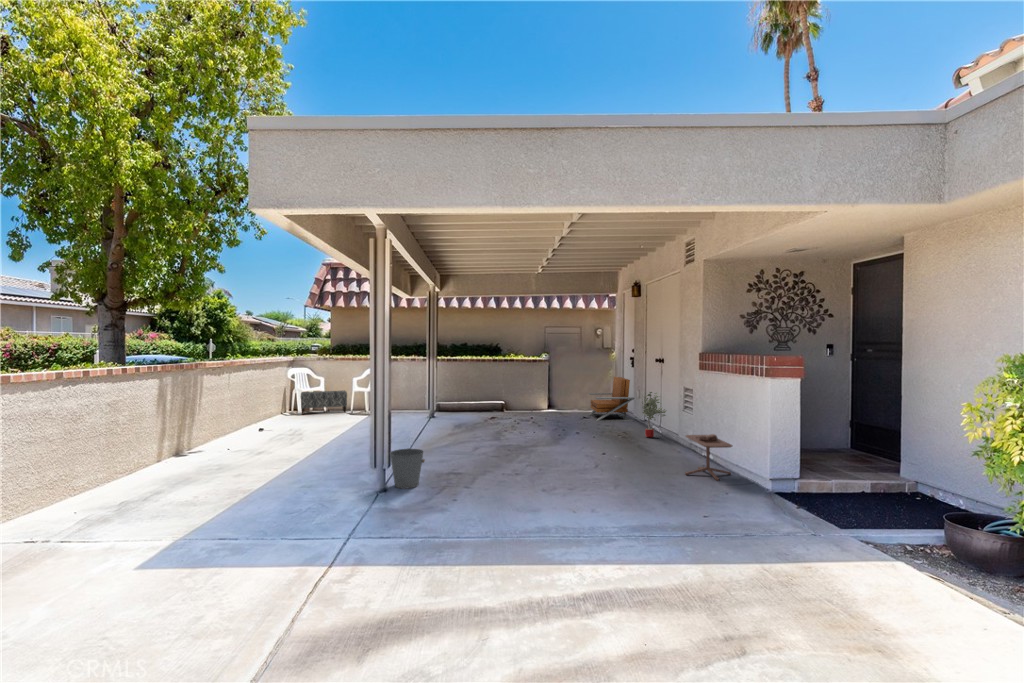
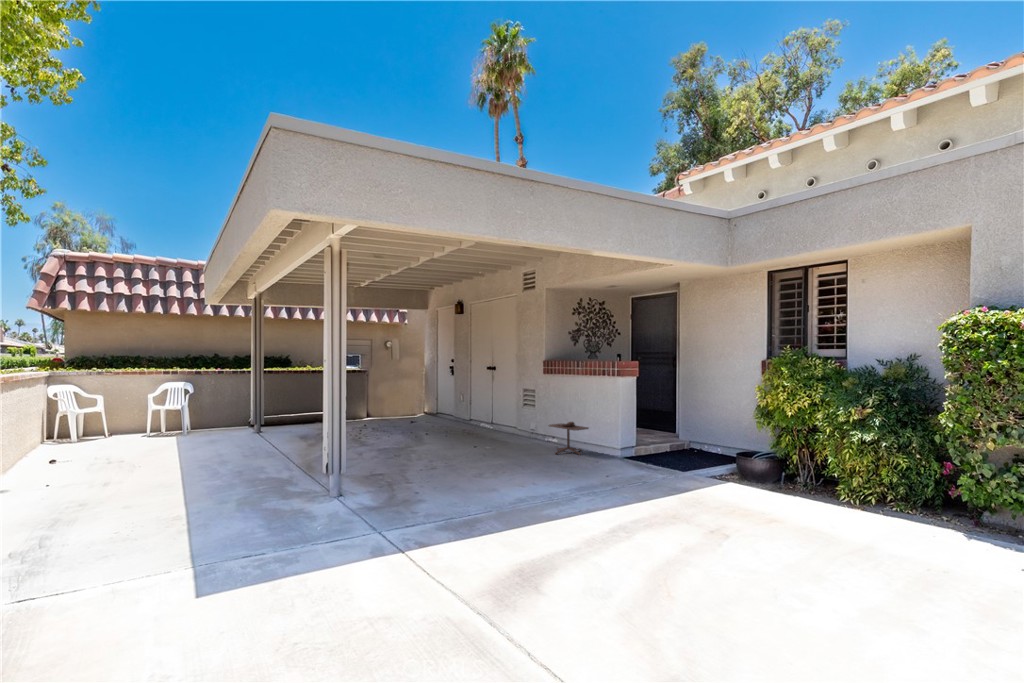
lounge chair: present [589,377,634,422] -> none [403,387,452,429]
bench: present [300,390,347,415] -> none [36,418,113,453]
potted tree: present [643,392,666,438] -> none [478,396,501,436]
bucket: present [390,448,425,489] -> none [343,455,377,492]

